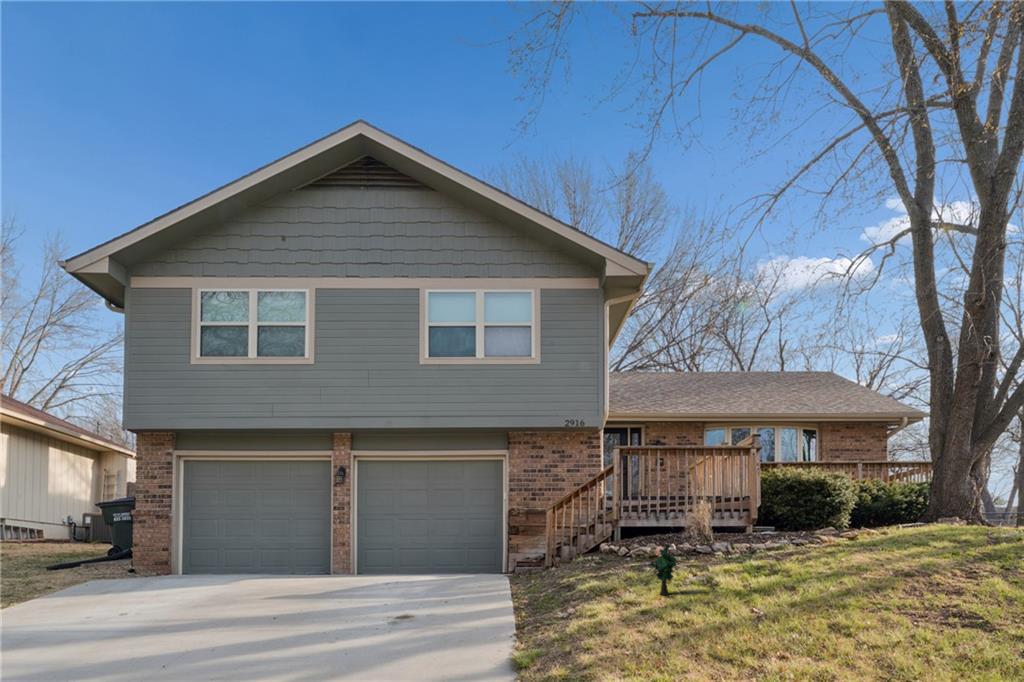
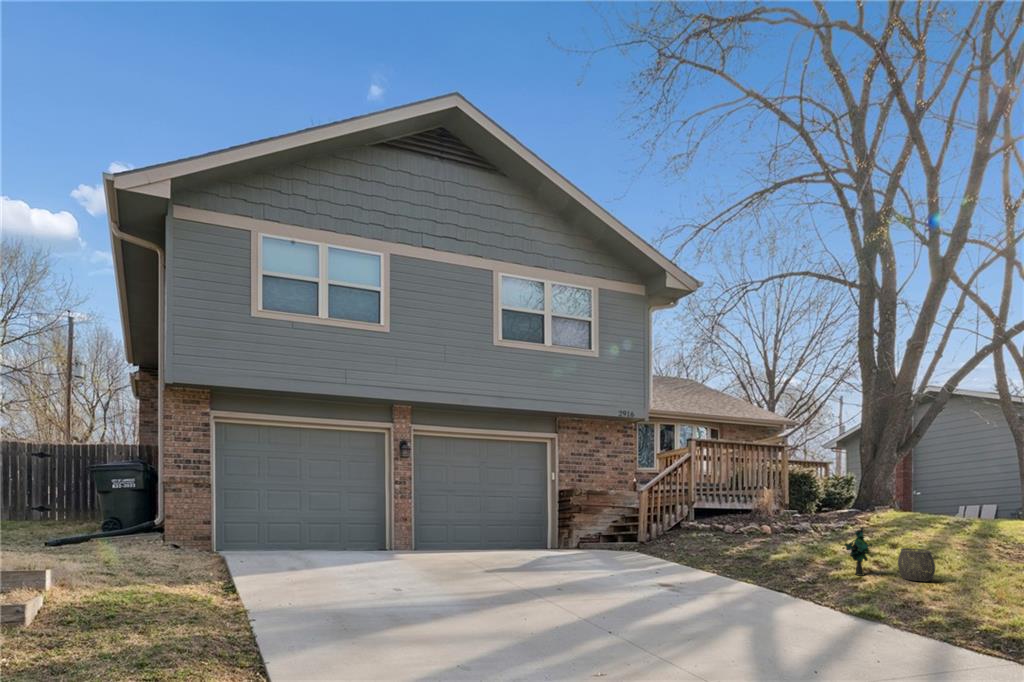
woven basket: none [697,566,733,601] -> present [898,548,935,581]

